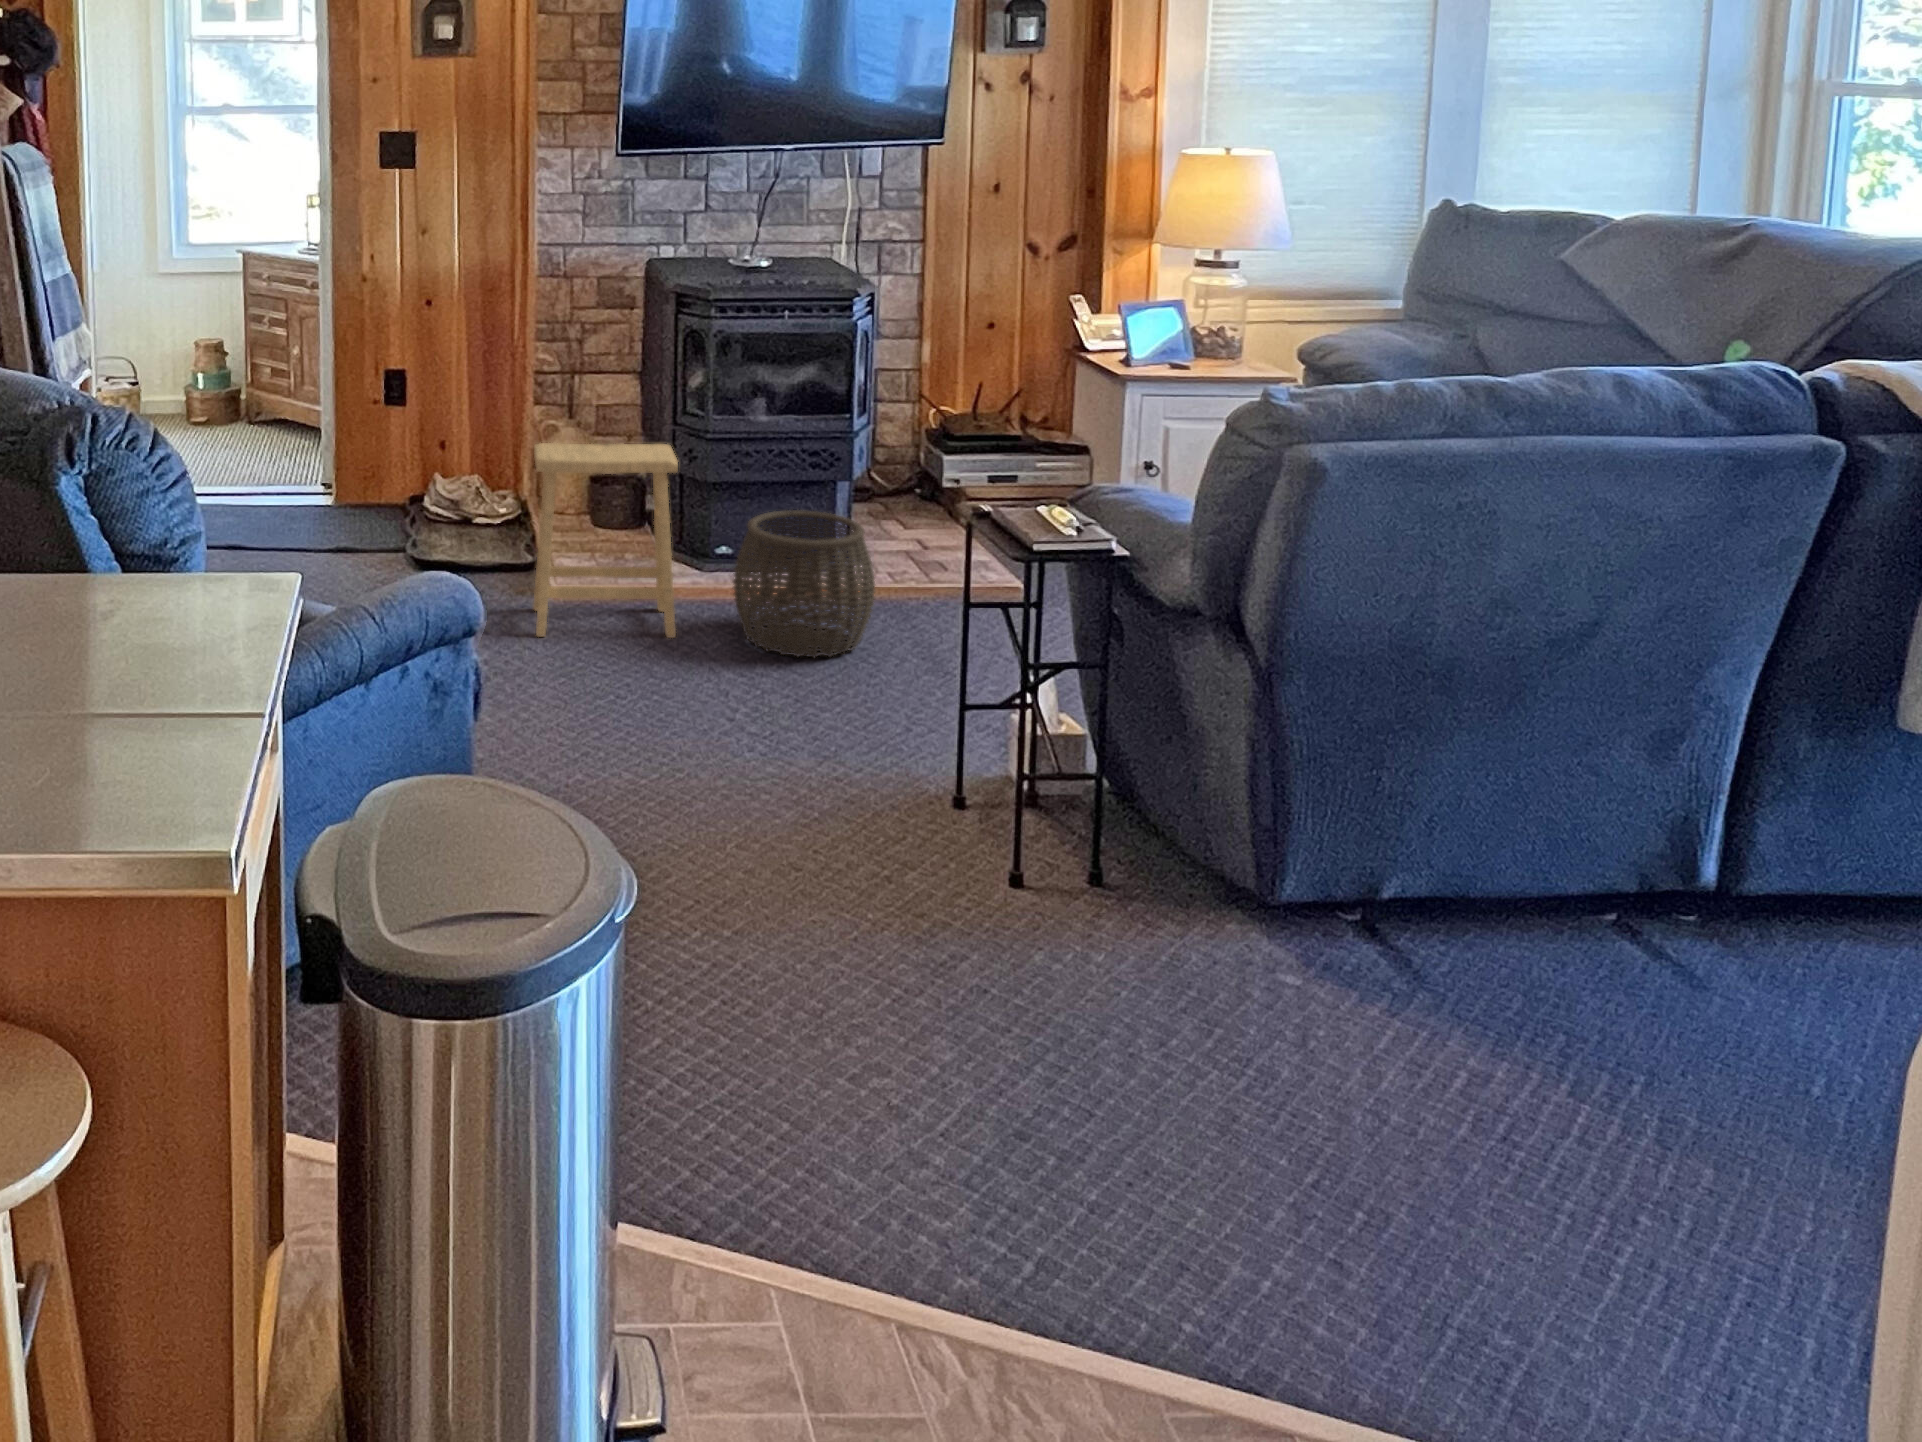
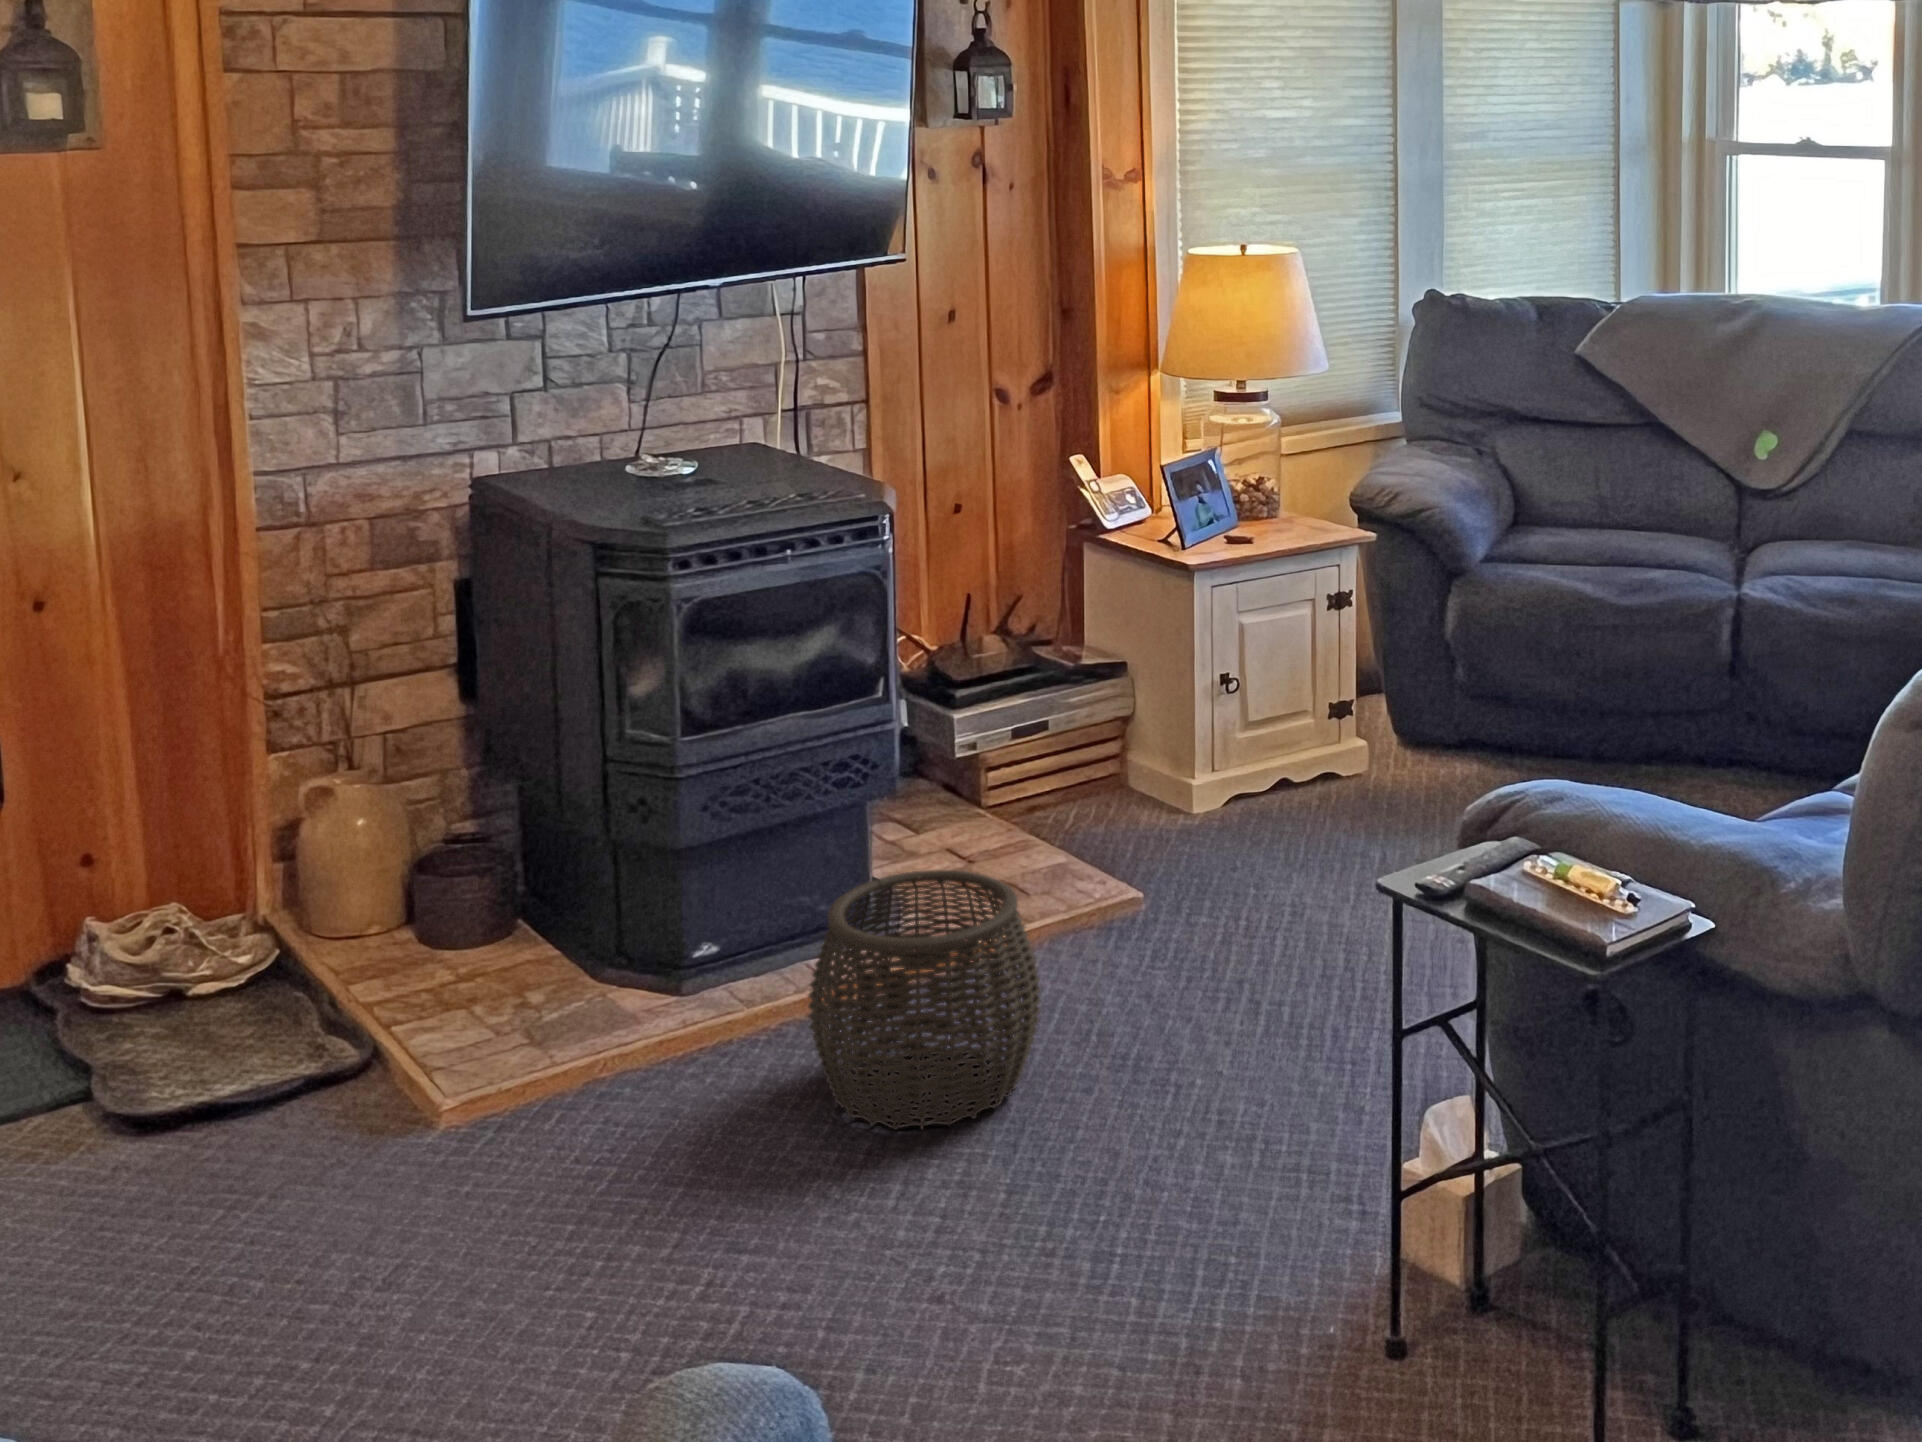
footstool: present [533,443,678,638] -> none [415,816,727,1234]

